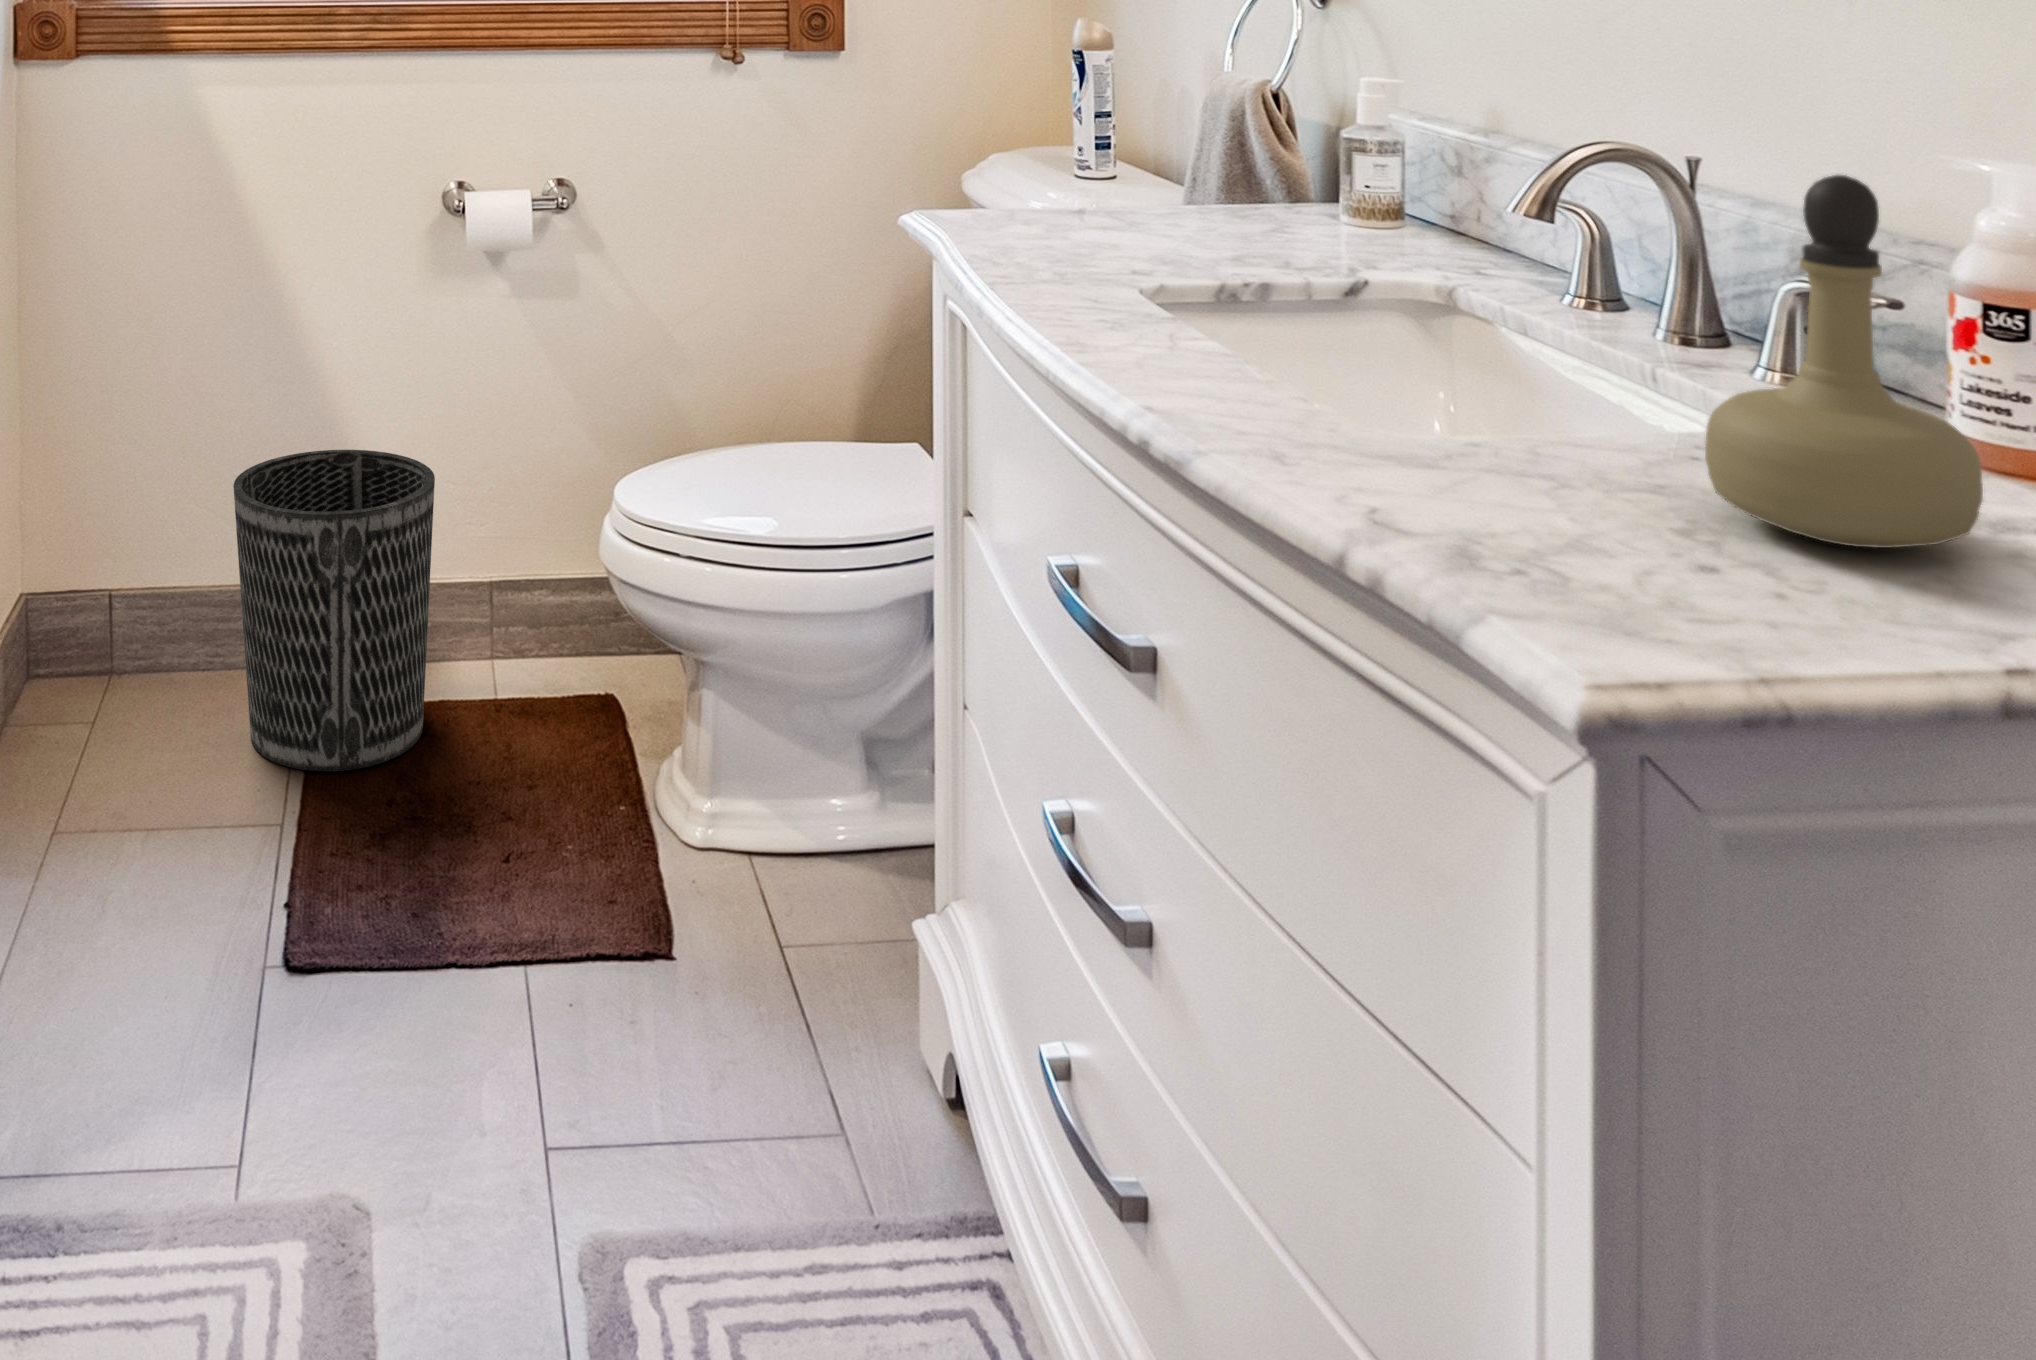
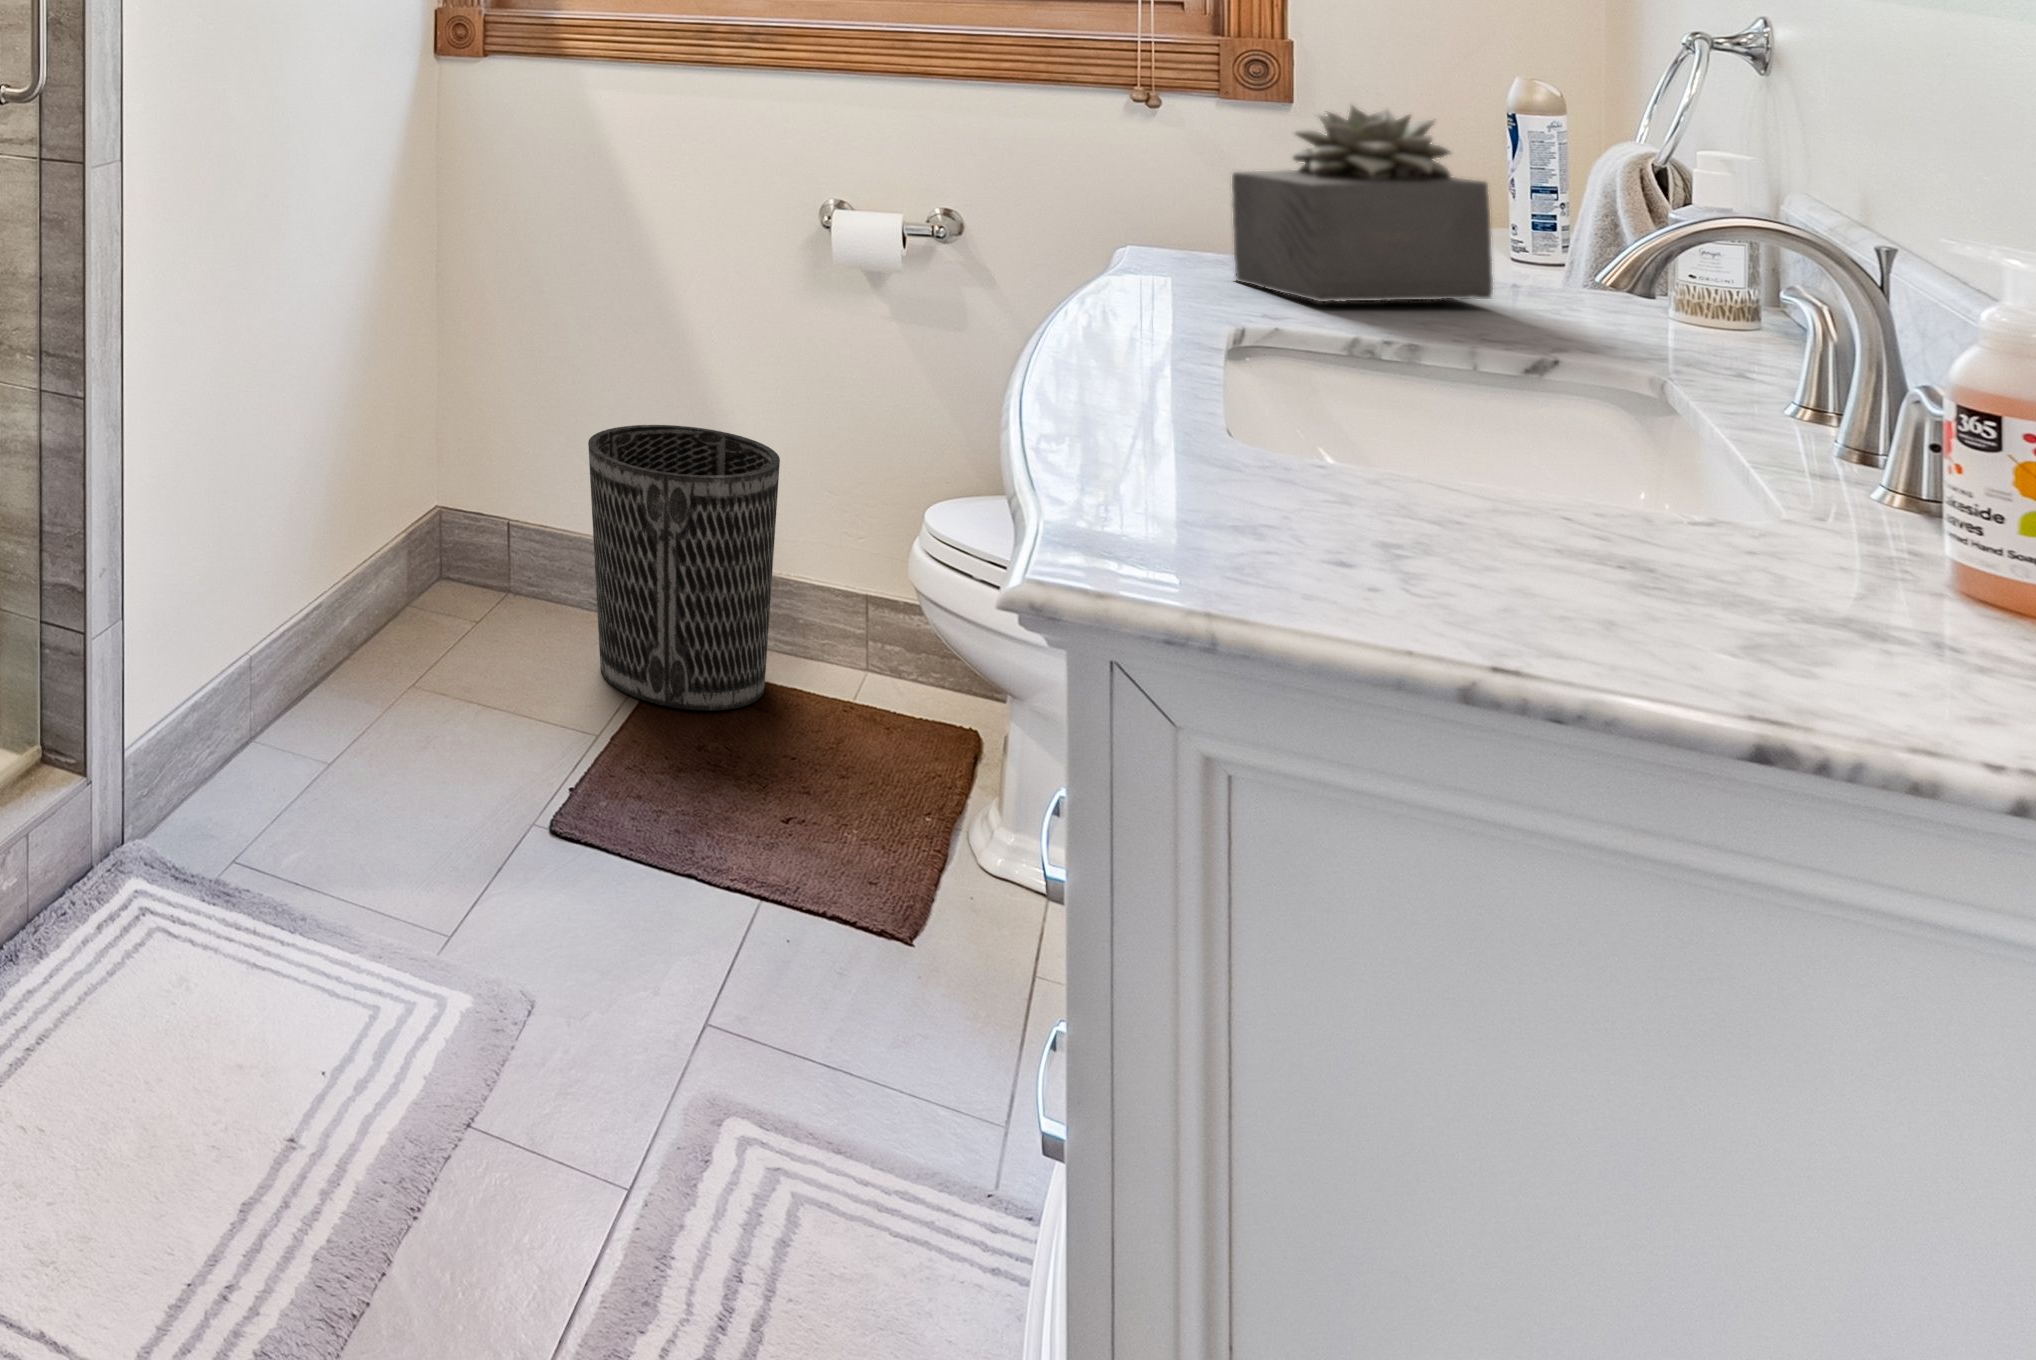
succulent plant: none [1007,58,1216,251] -> present [1232,105,1493,302]
perfume bottle: present [1705,175,1983,548] -> none [1469,231,1760,604]

